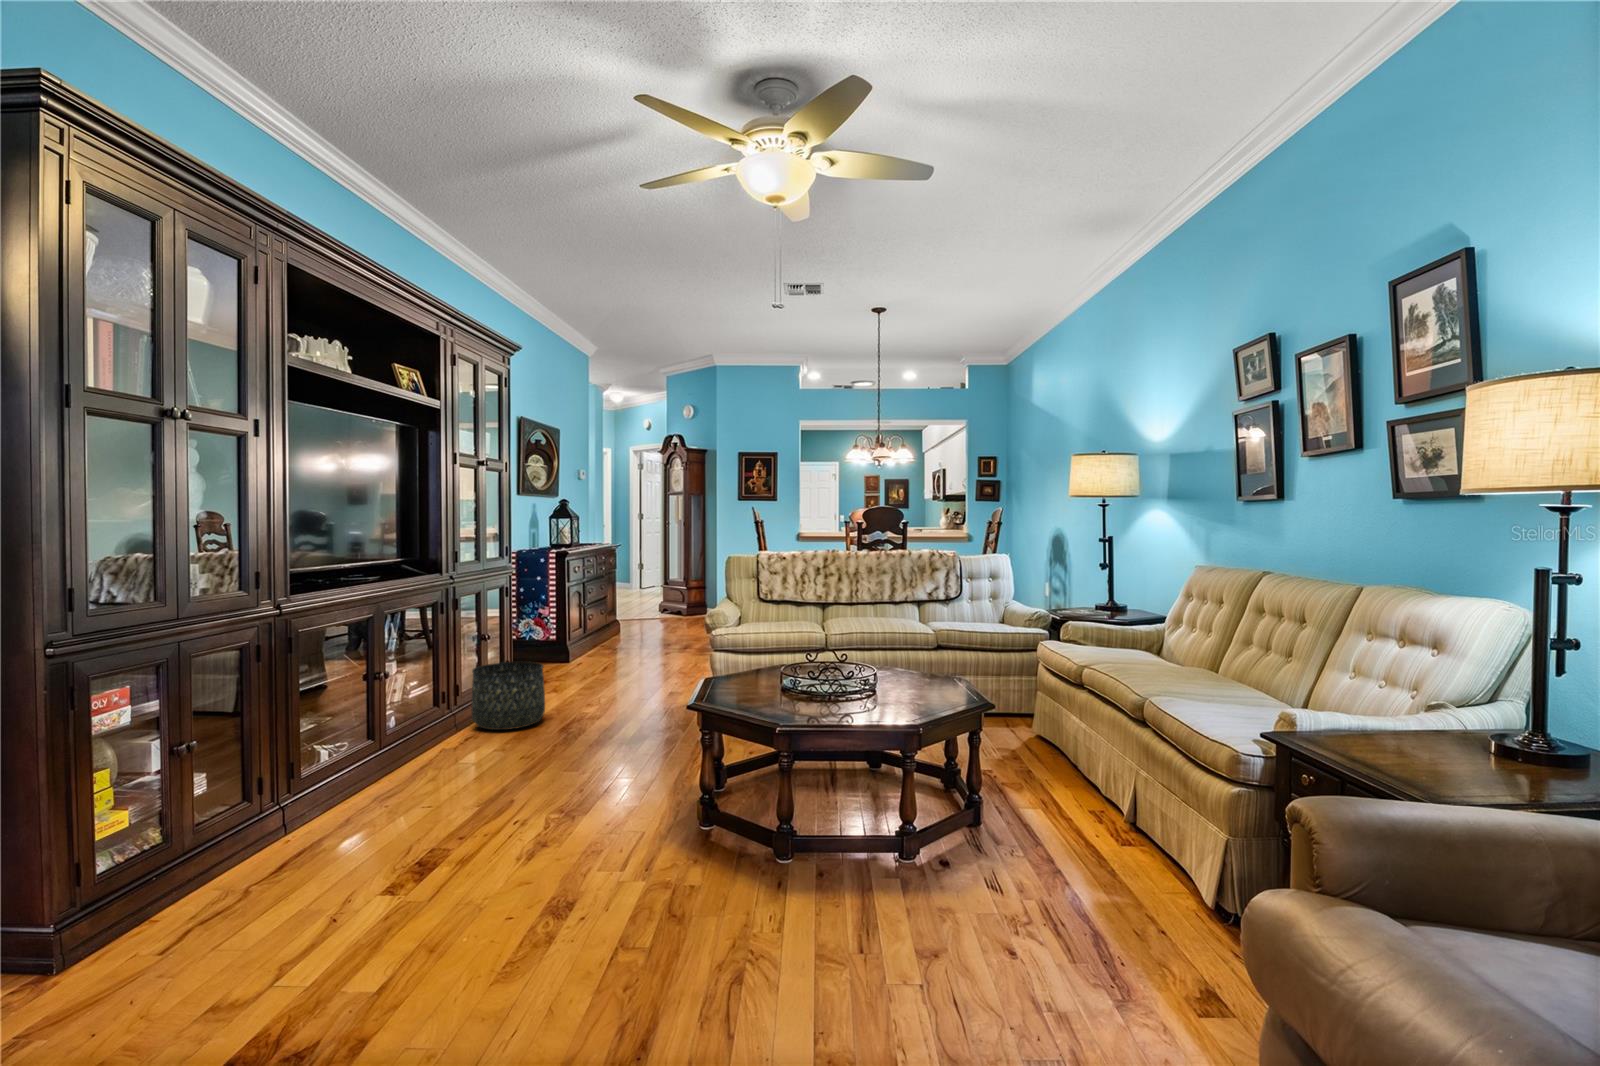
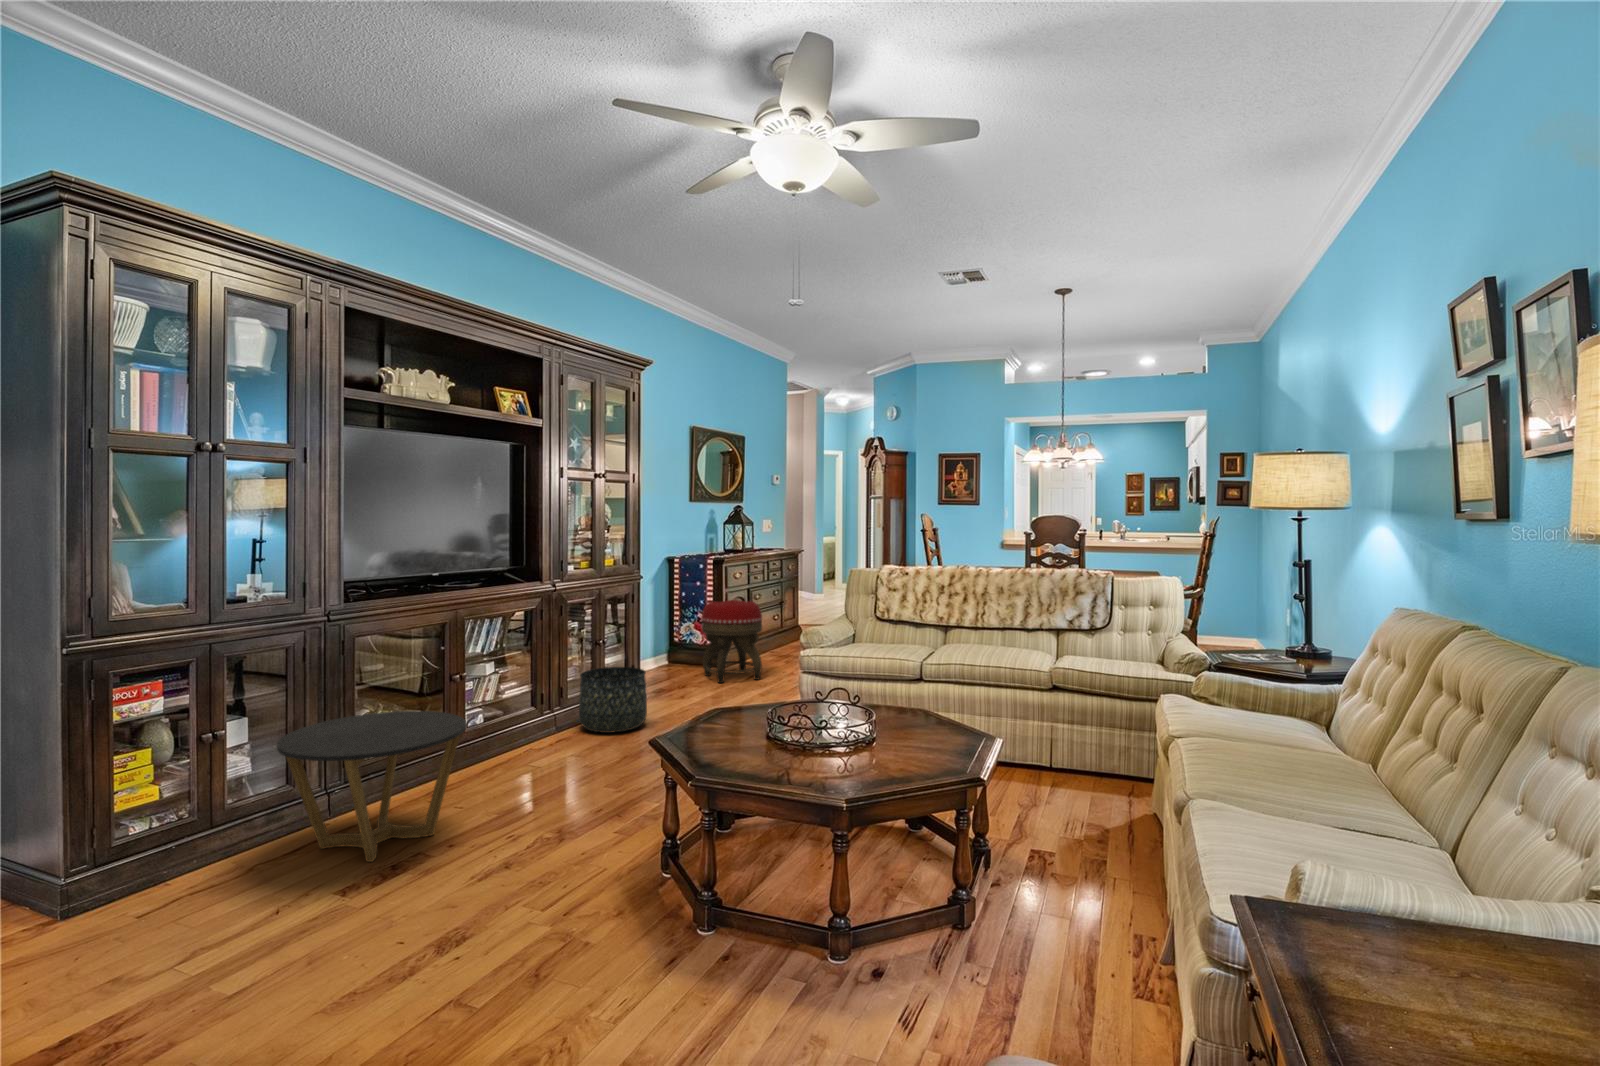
footstool: none [554,593,619,677] -> present [701,600,762,683]
side table: none [246,710,458,872] -> present [277,711,466,862]

